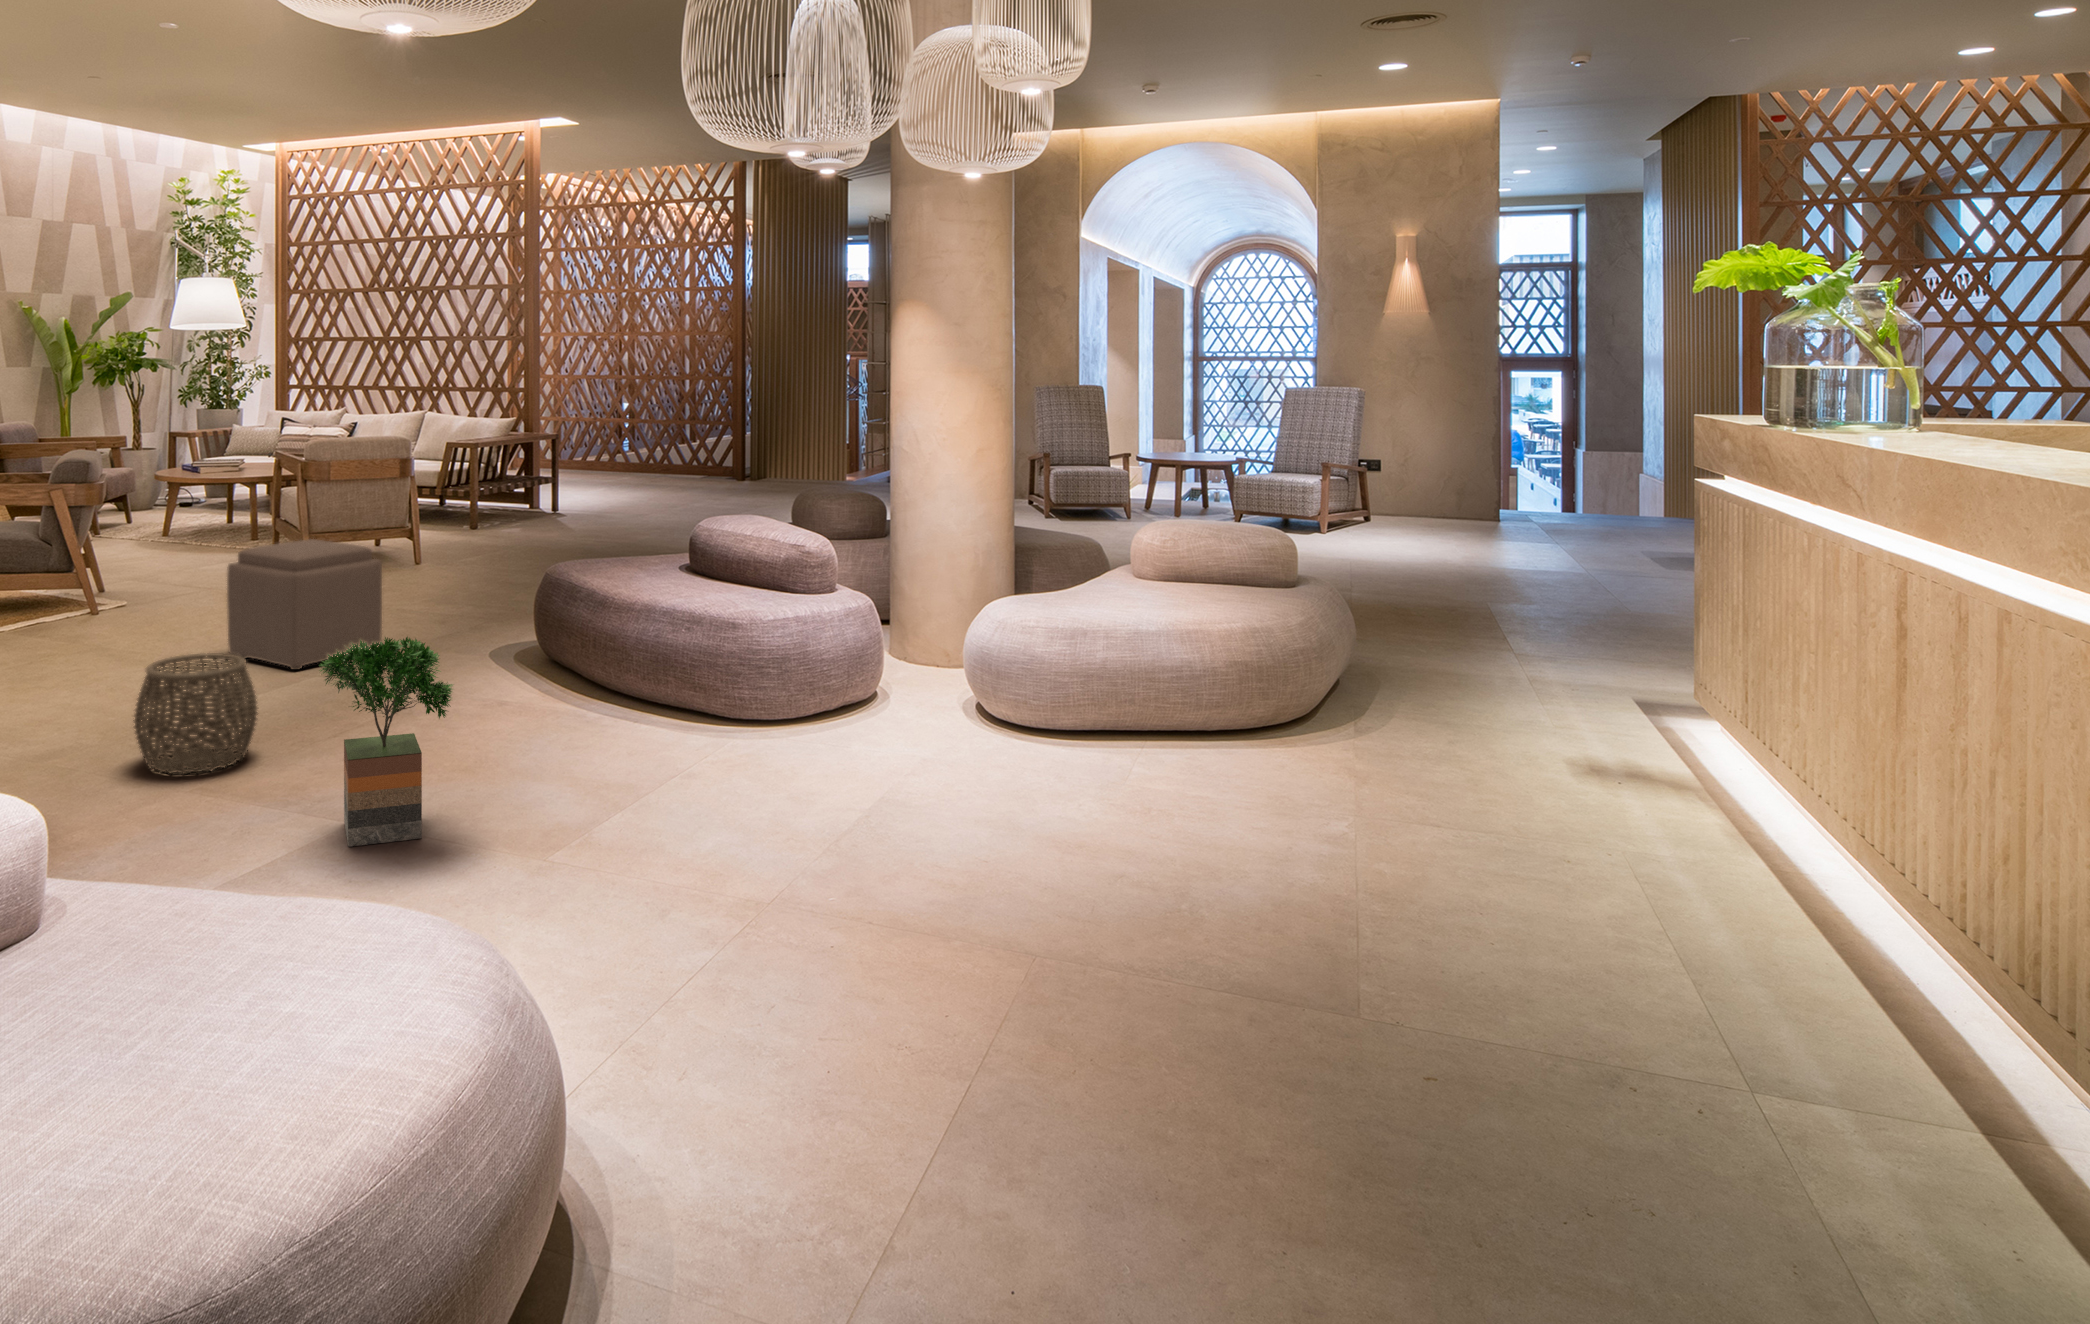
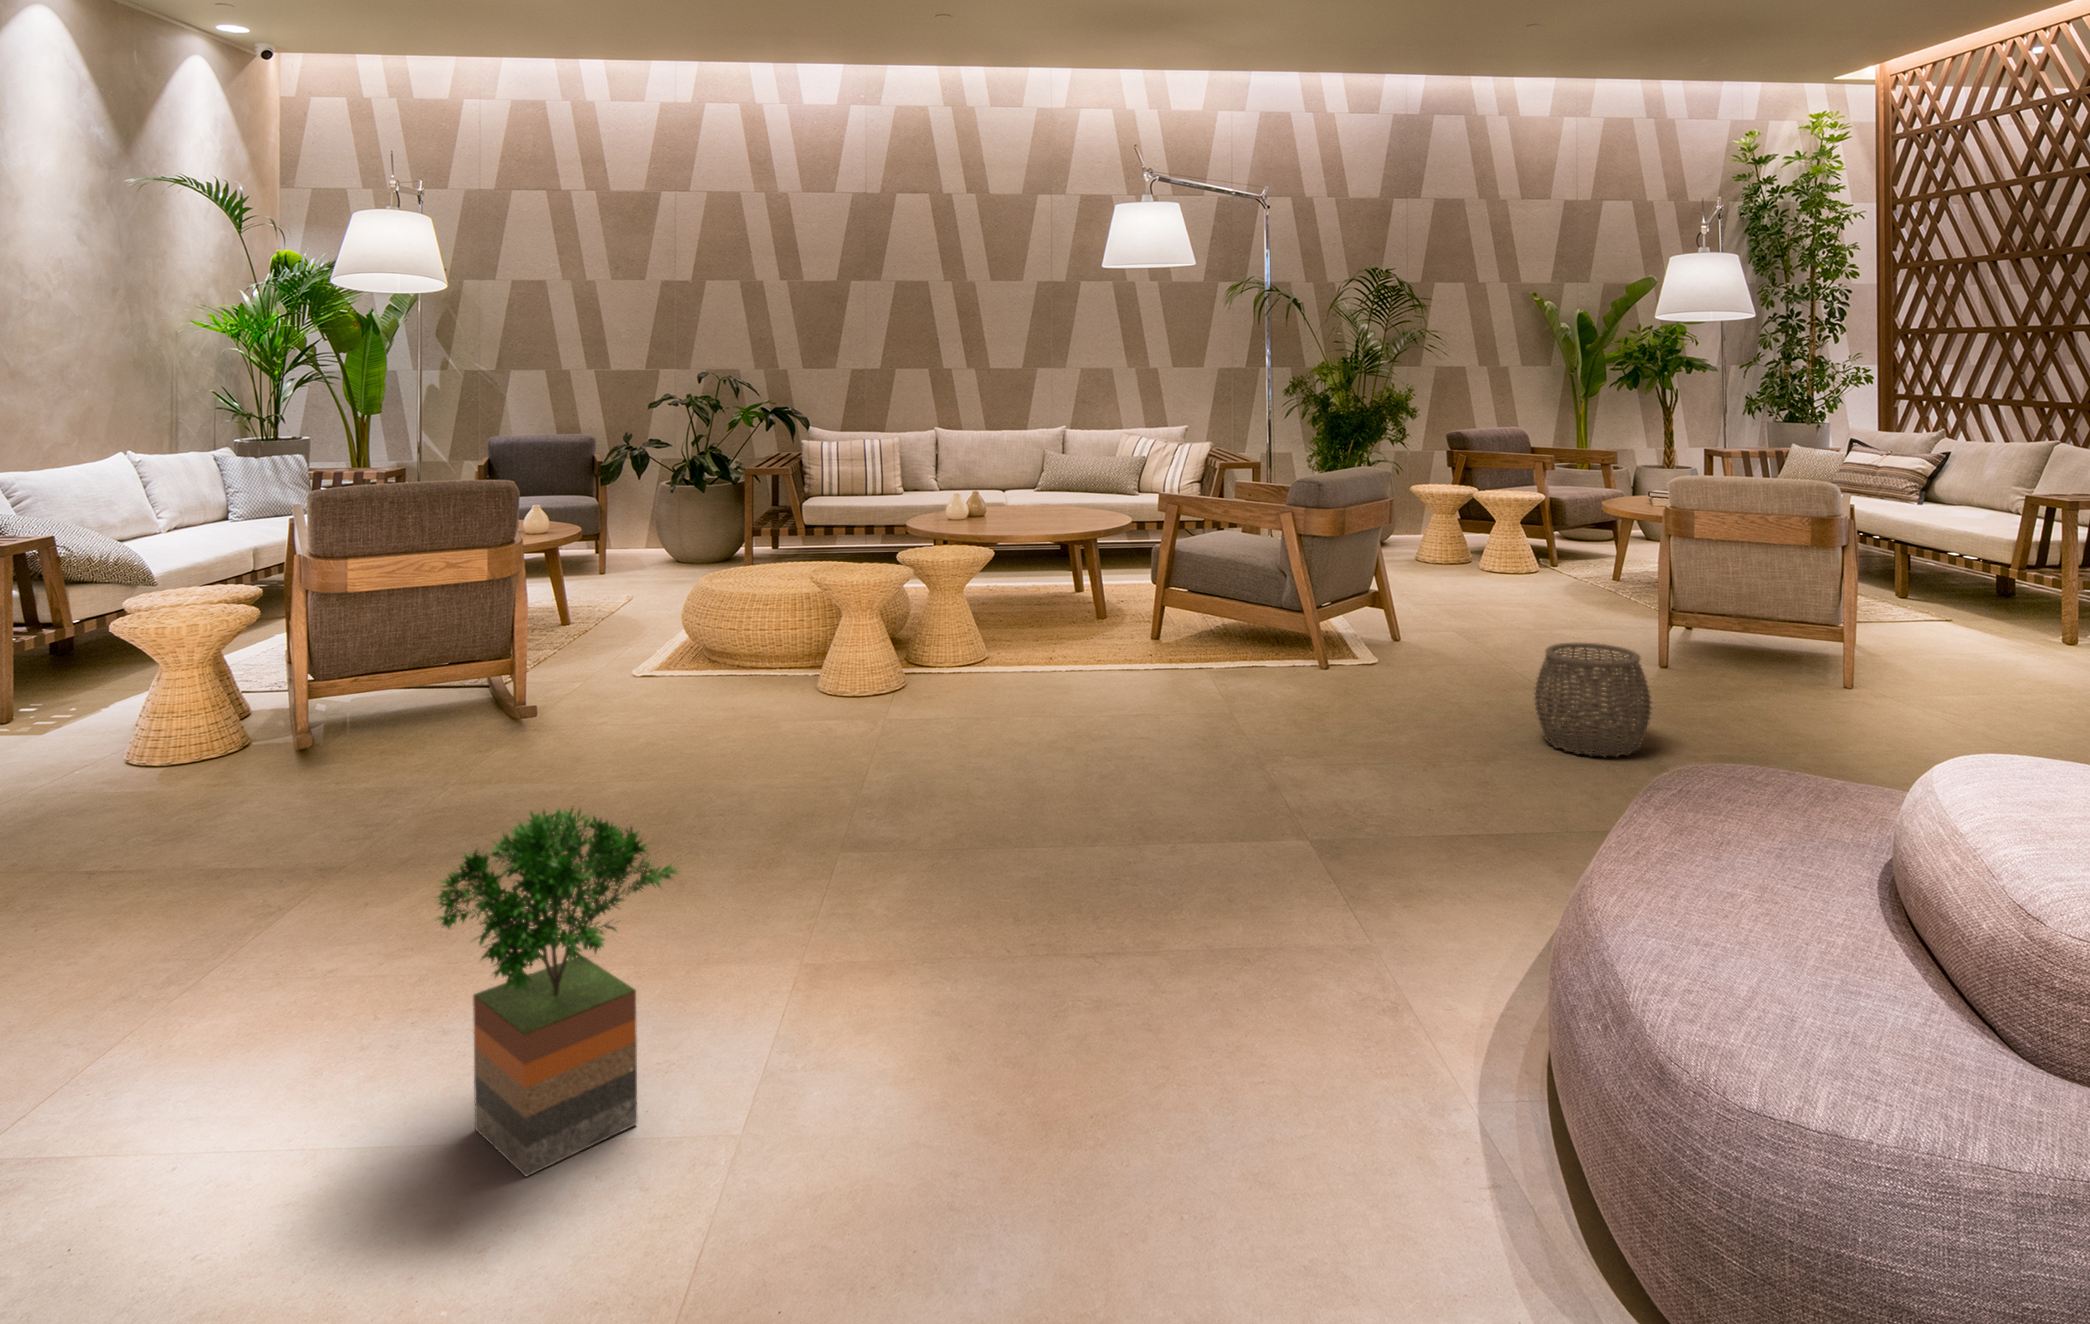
ottoman: present [227,539,382,670] -> none [1192,617,1353,806]
woven basket: present [133,653,257,774] -> present [1534,643,1651,757]

